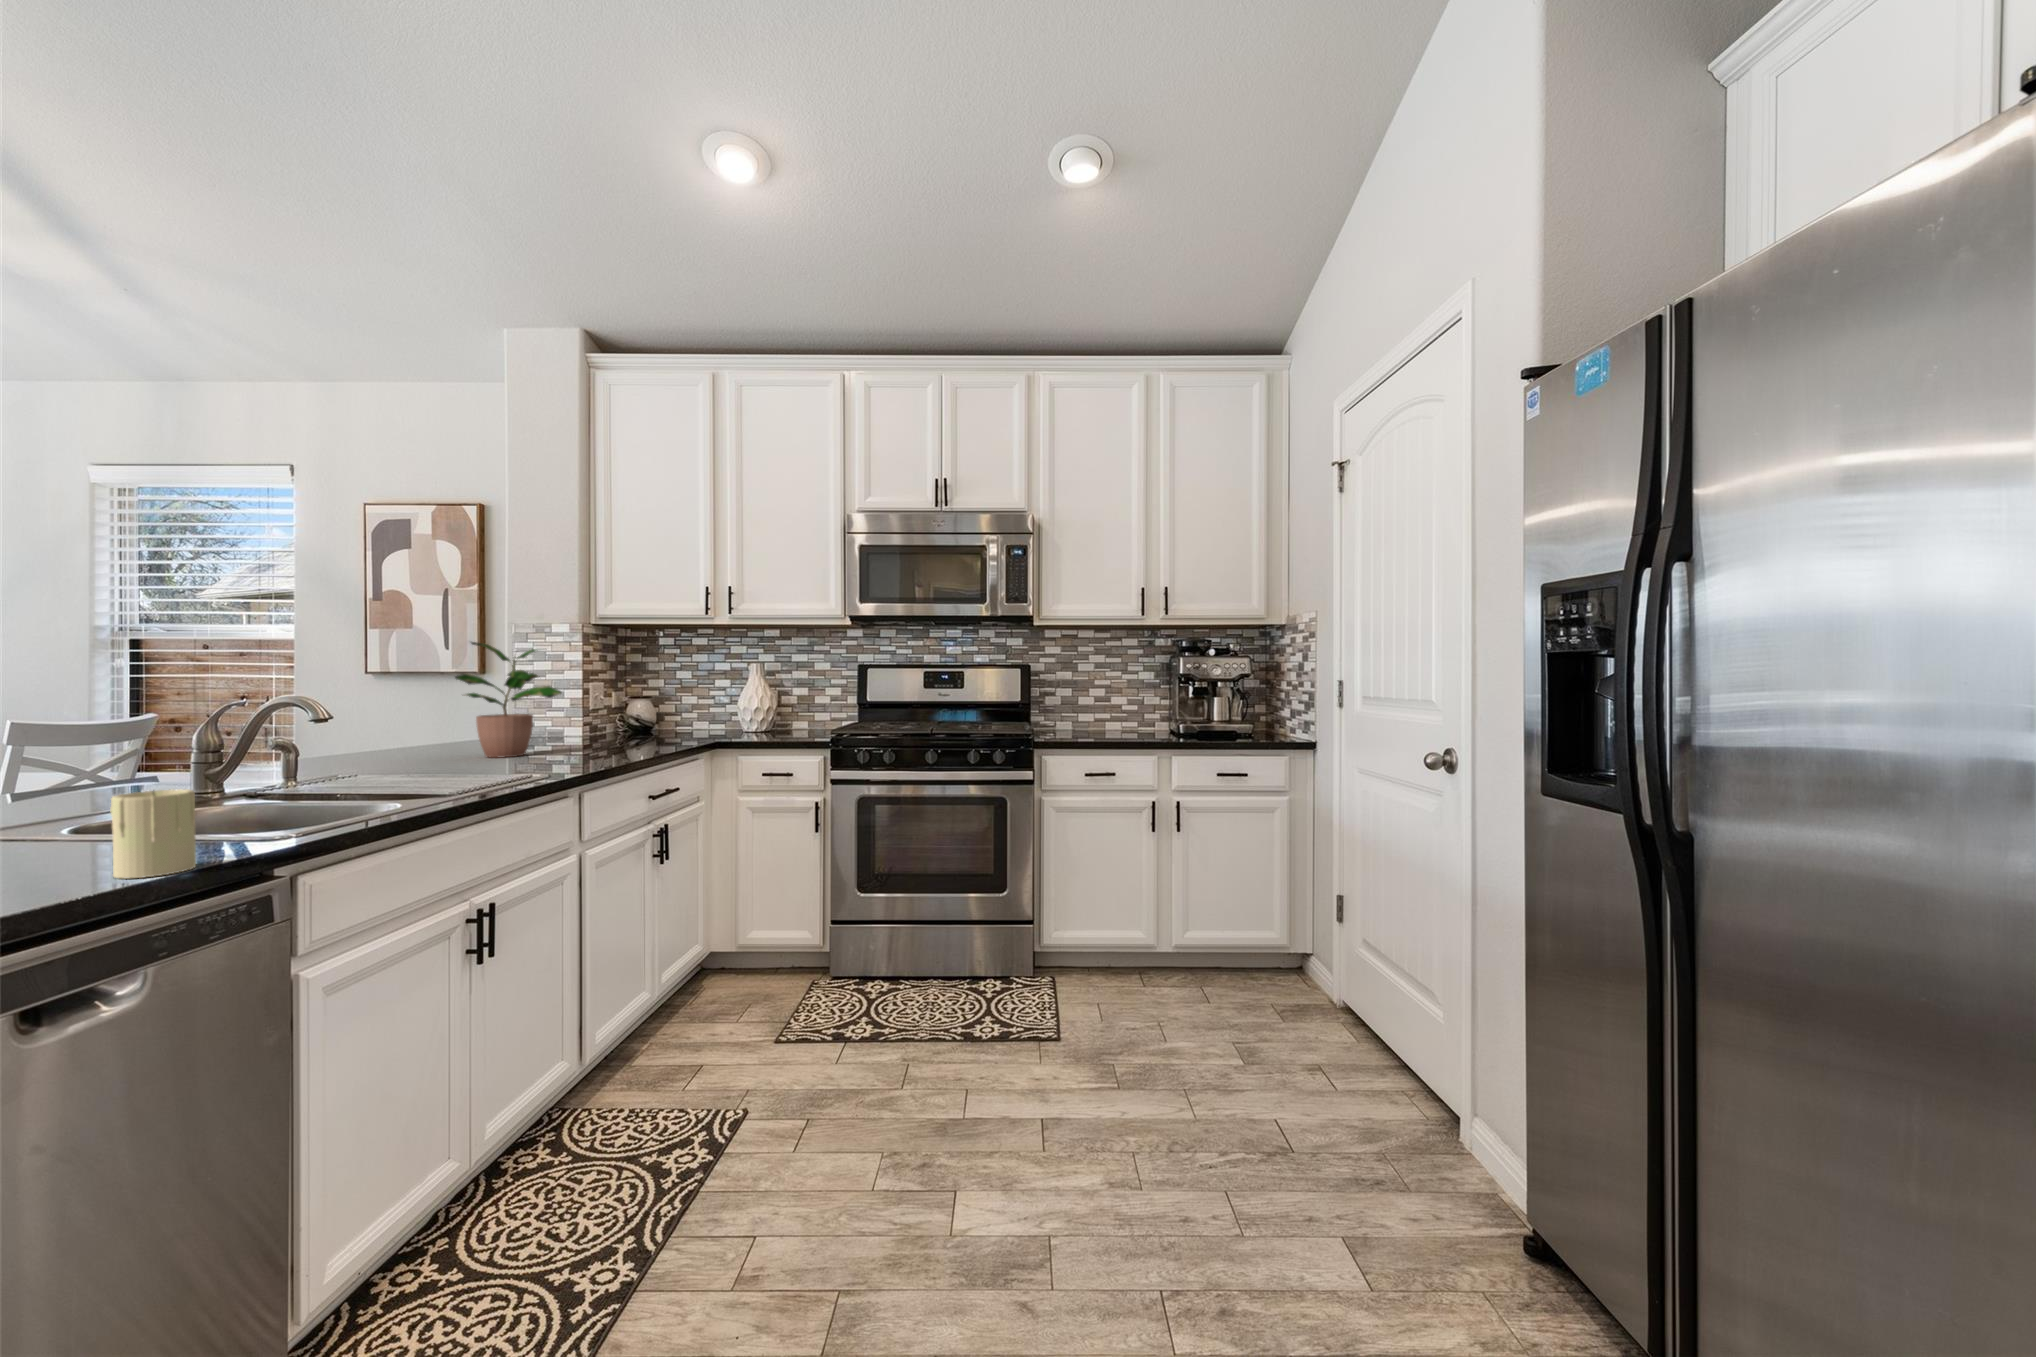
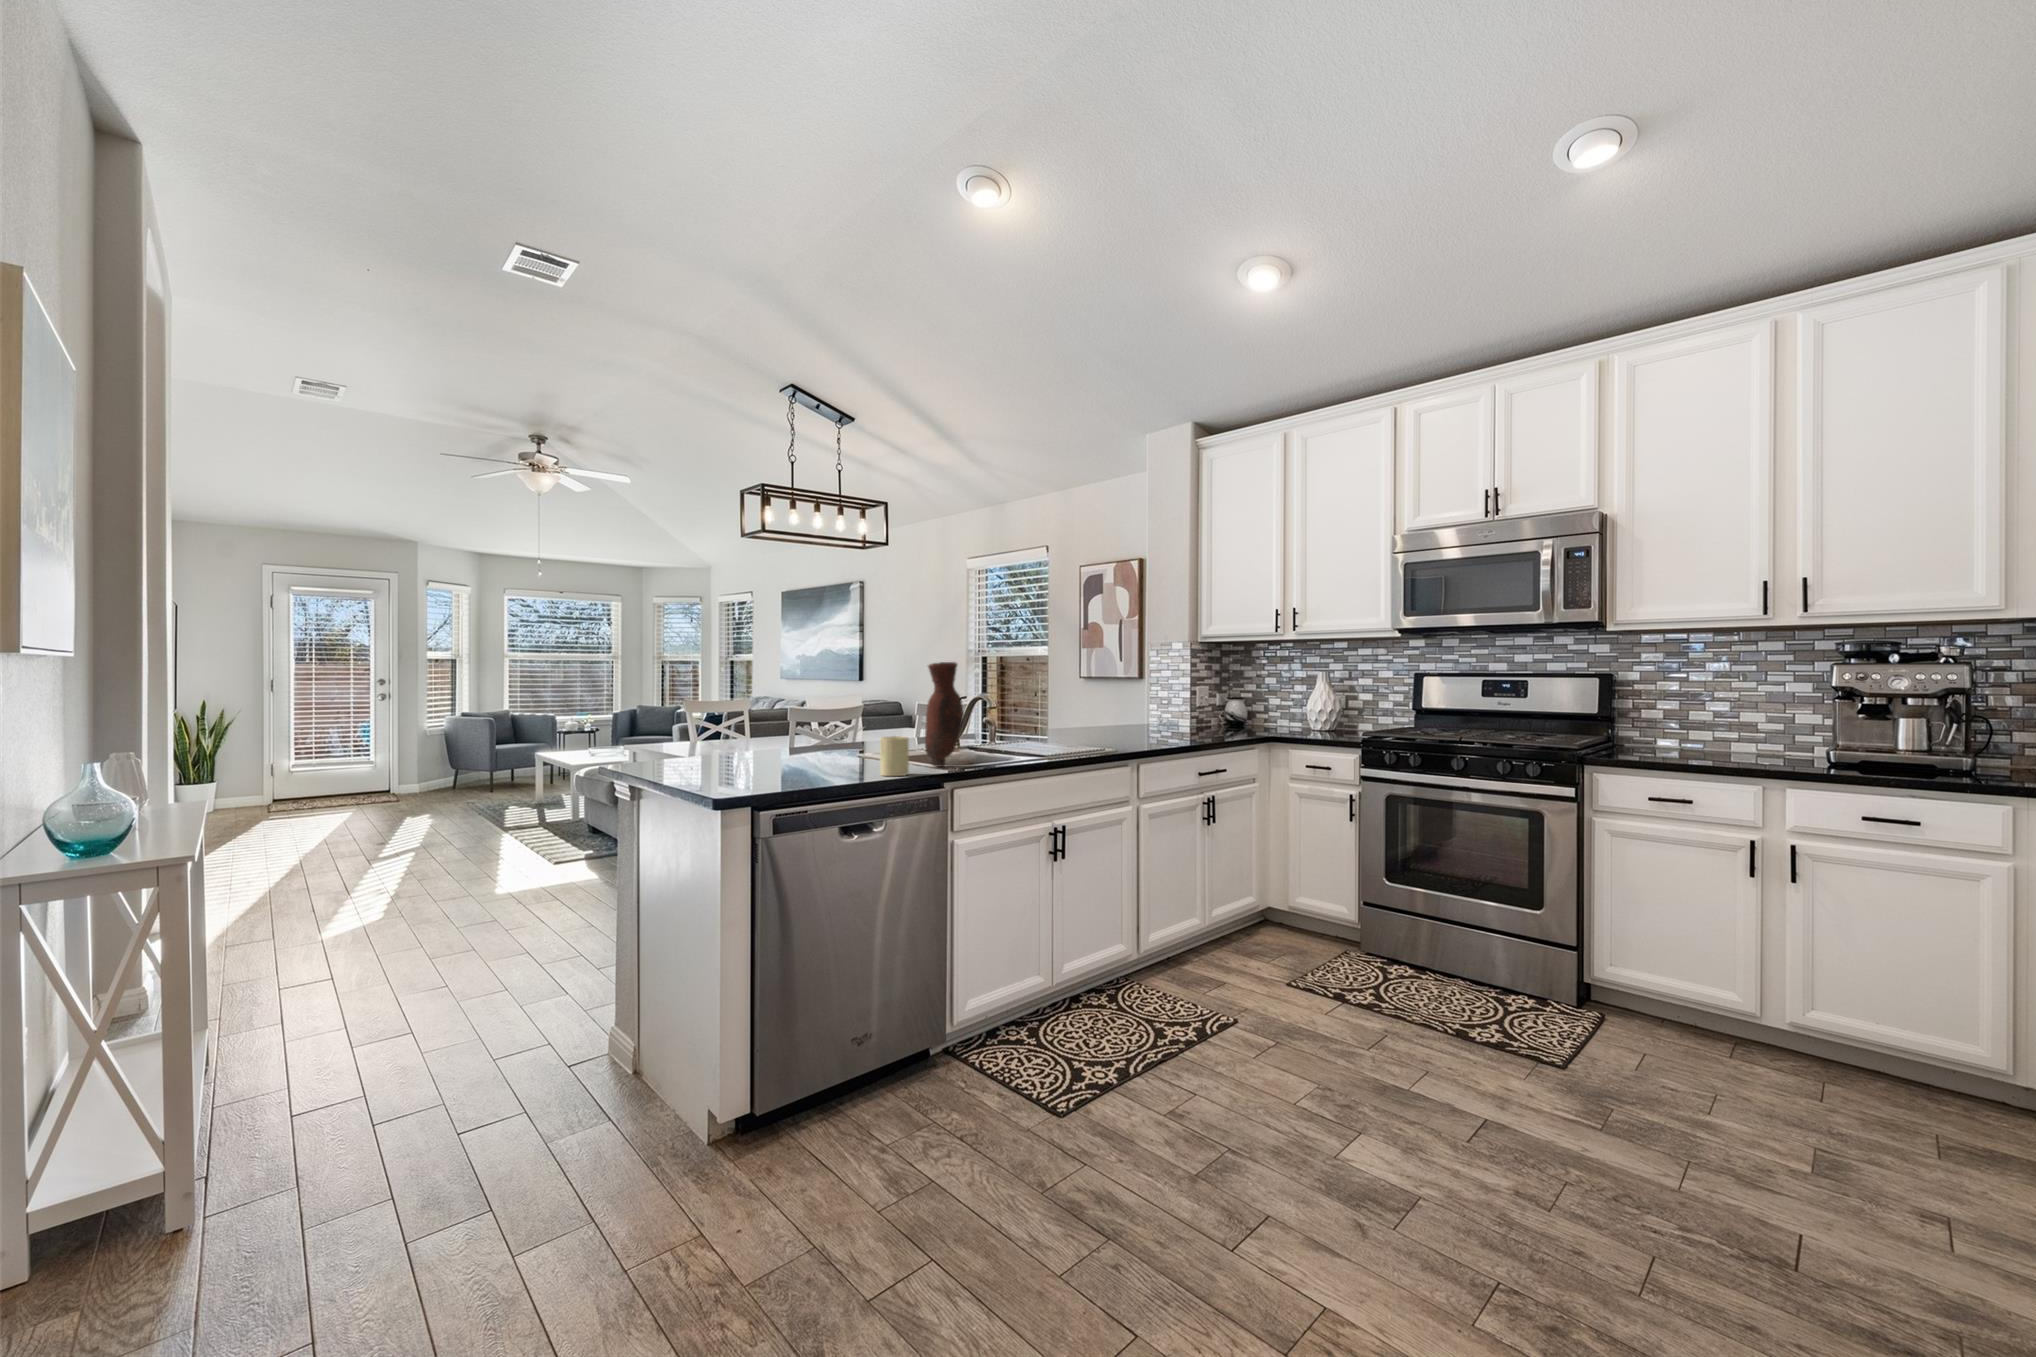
vase: none [205,638,307,843] -> present [925,662,964,767]
potted plant: present [455,642,562,758] -> none [1102,657,1163,737]

